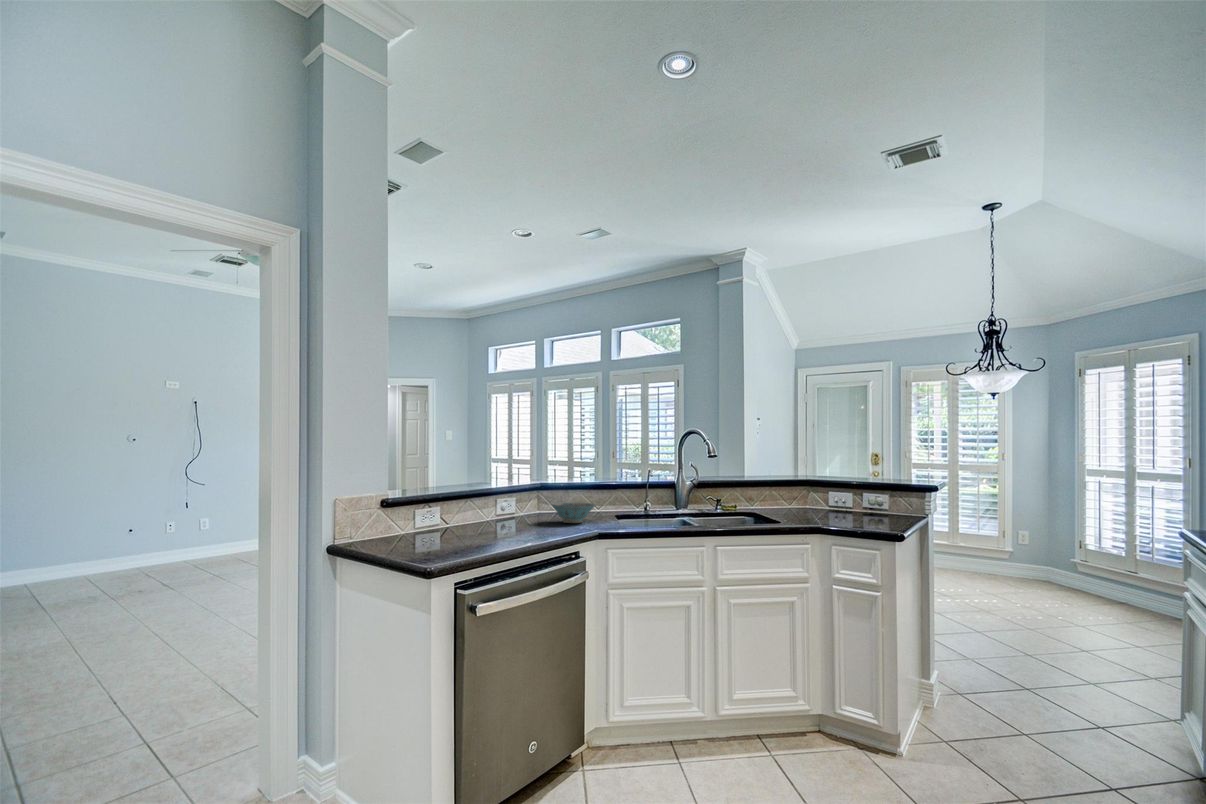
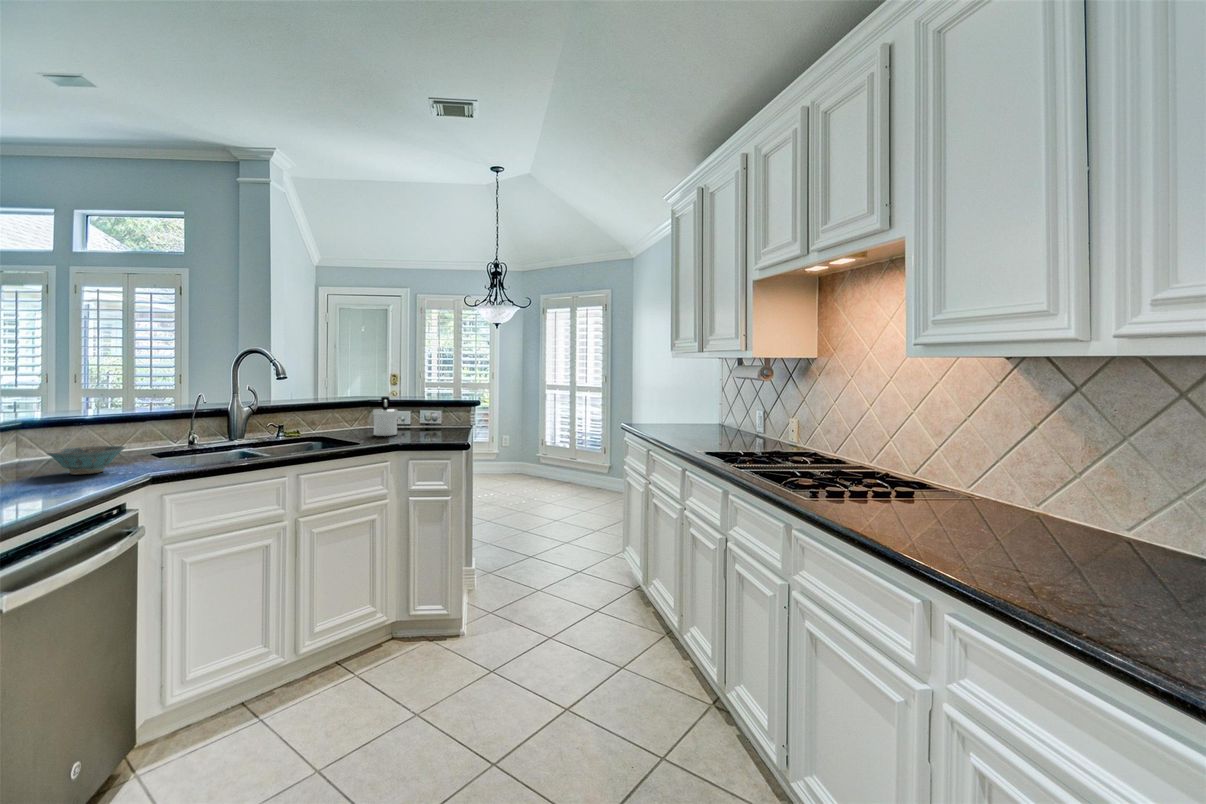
soap dispenser: none [806,475,832,518] -> present [373,397,398,436]

